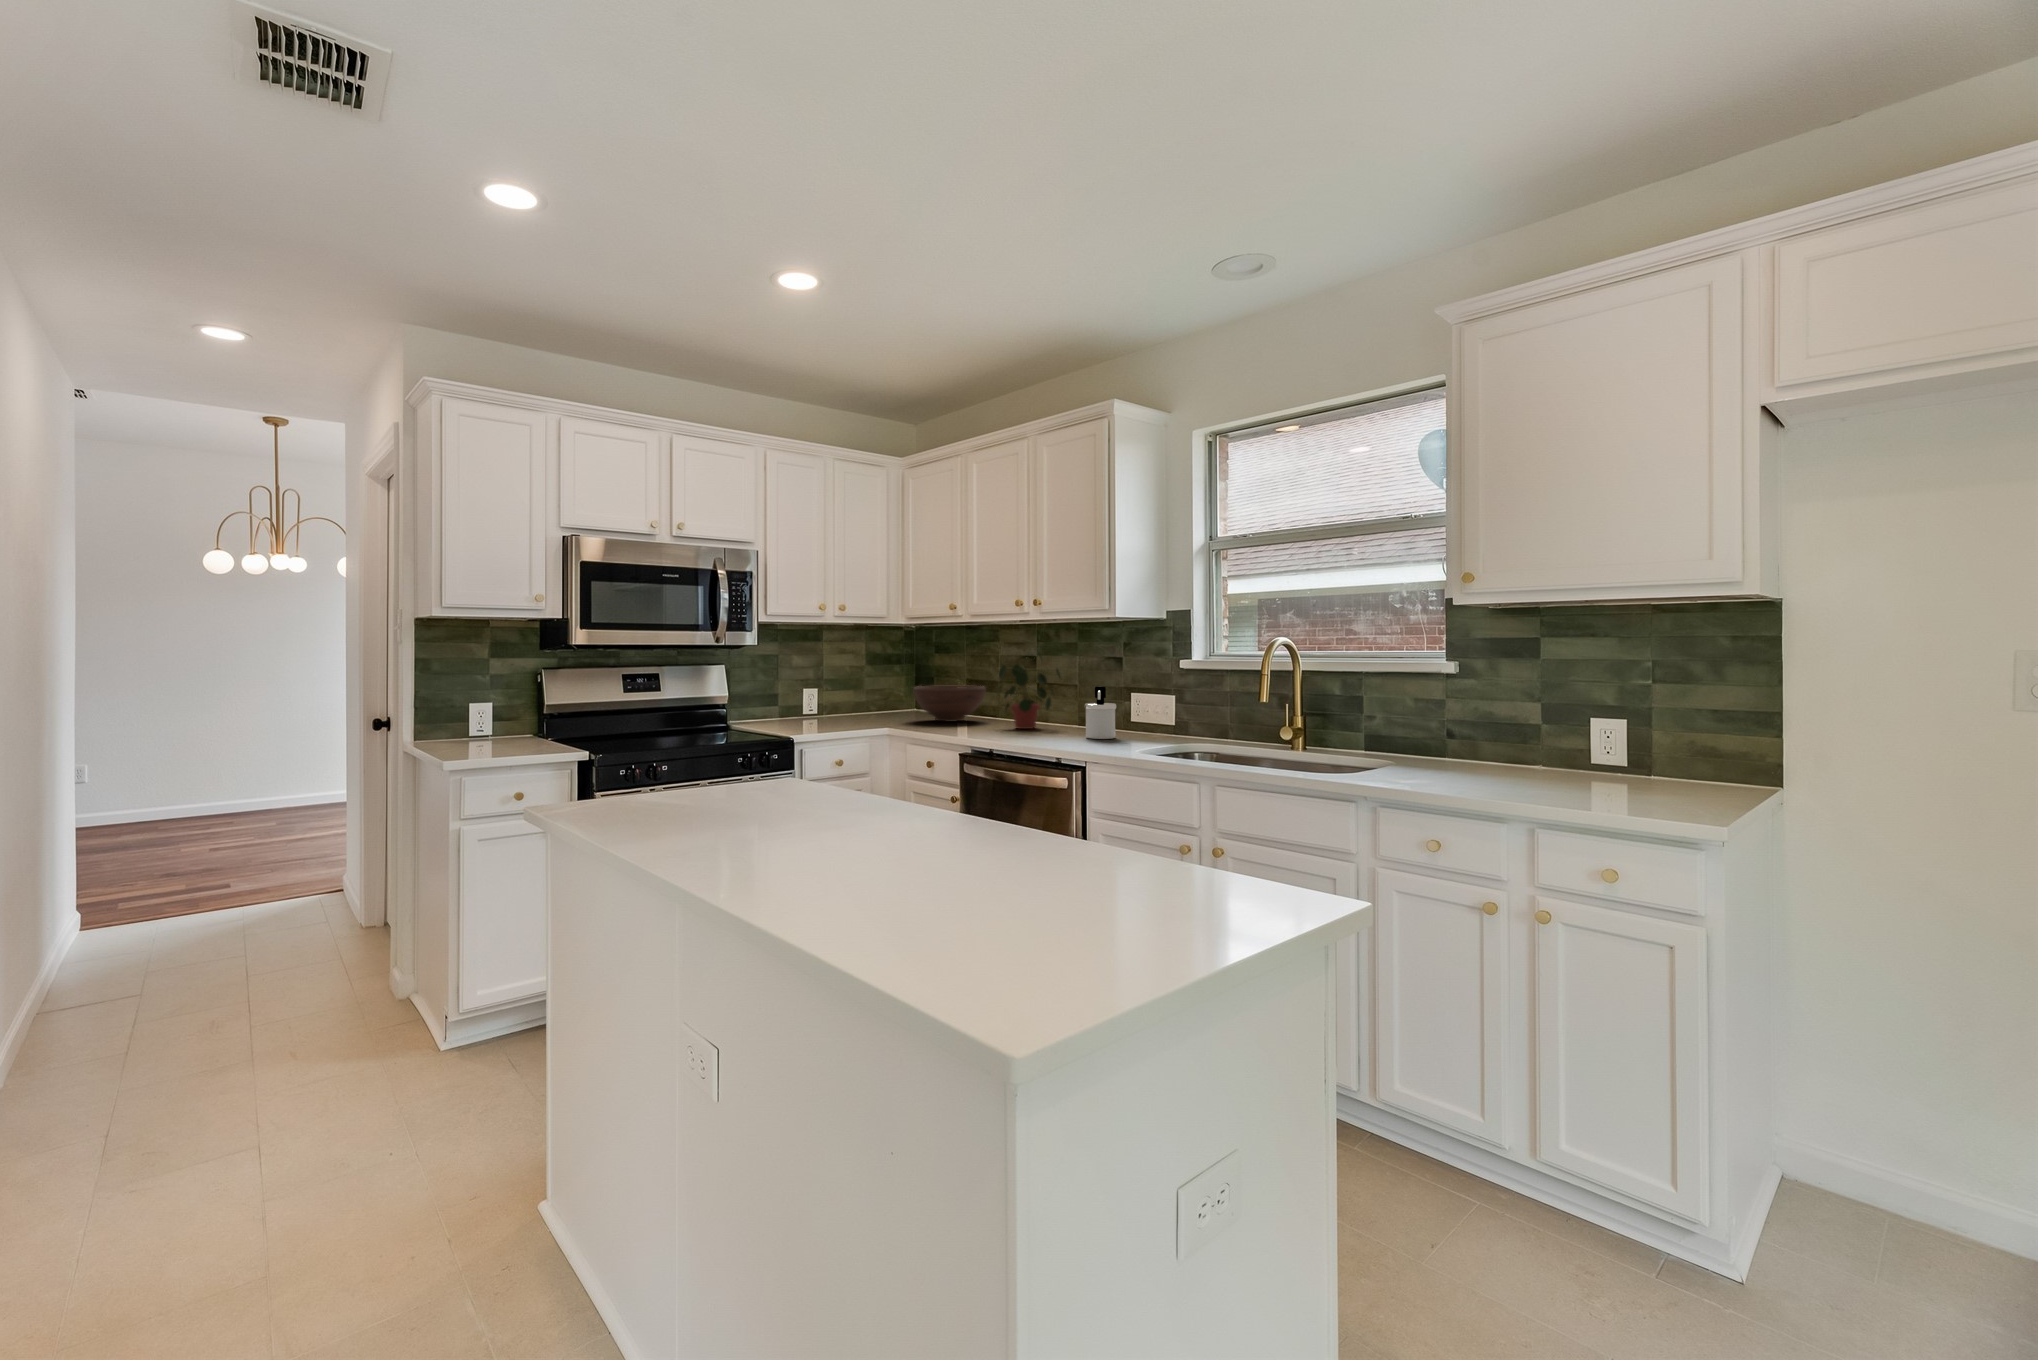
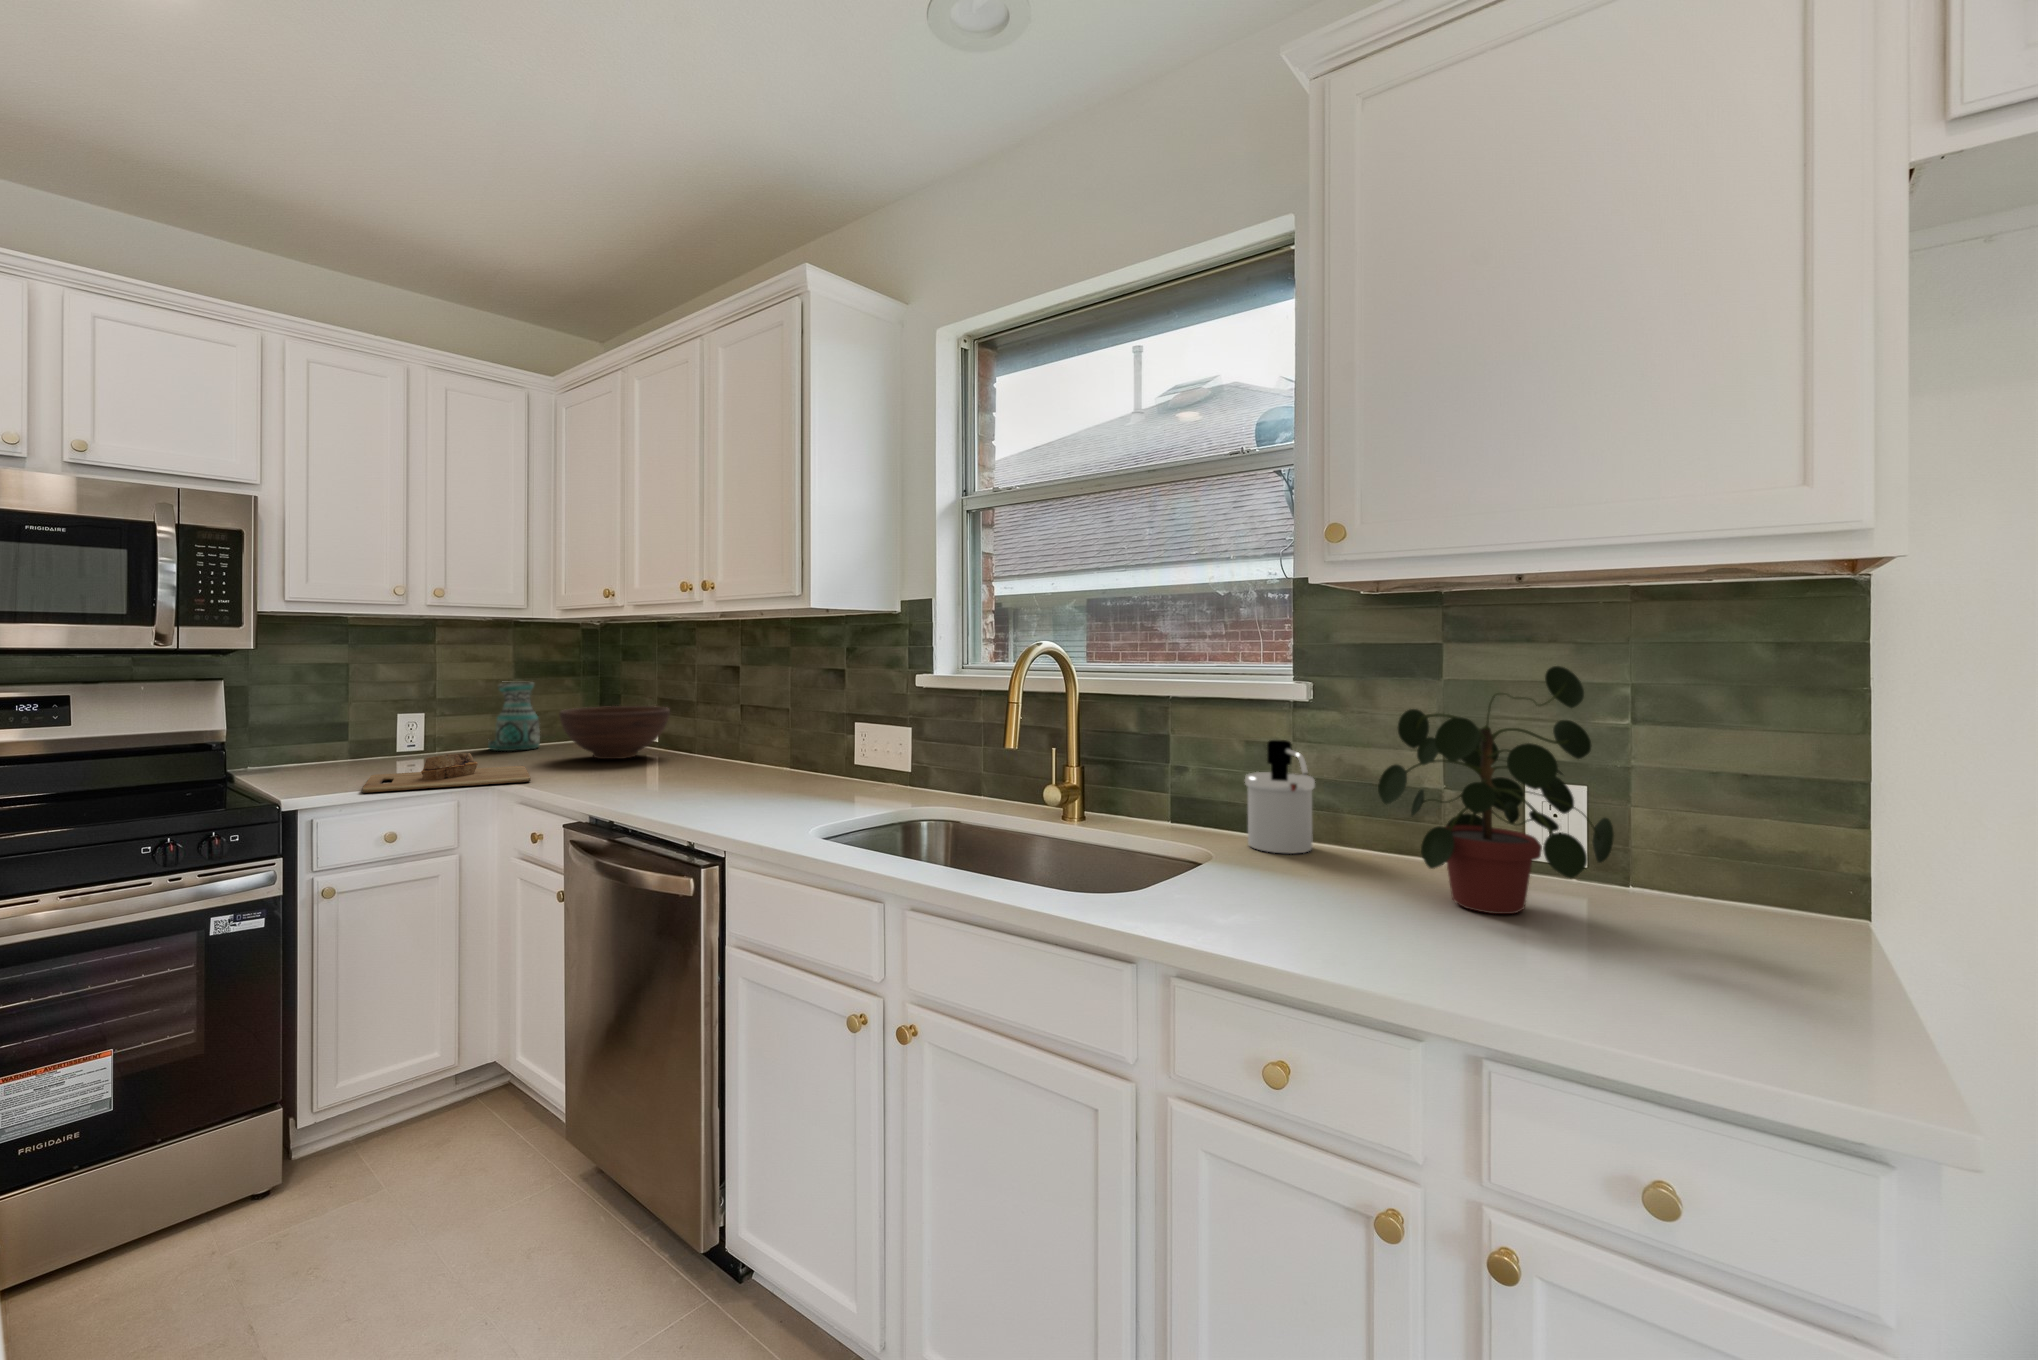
potted plant: present [999,650,1061,729] -> present [1378,666,1614,914]
ceramic pitcher: none [853,667,891,717] -> present [488,682,540,751]
soap dispenser: present [1085,686,1116,739] -> present [1245,740,1315,854]
cutting board: none [816,713,920,734] -> present [362,753,531,793]

